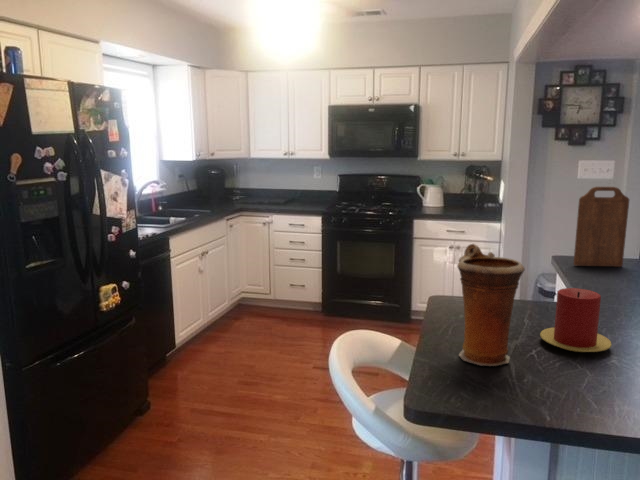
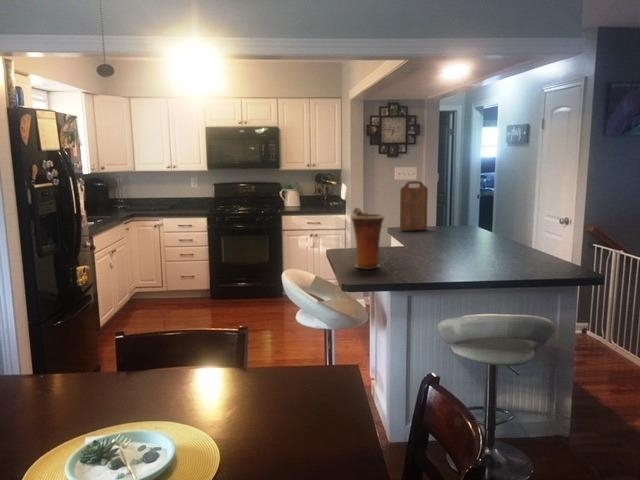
candle: present [540,288,611,352] -> none [392,230,426,261]

